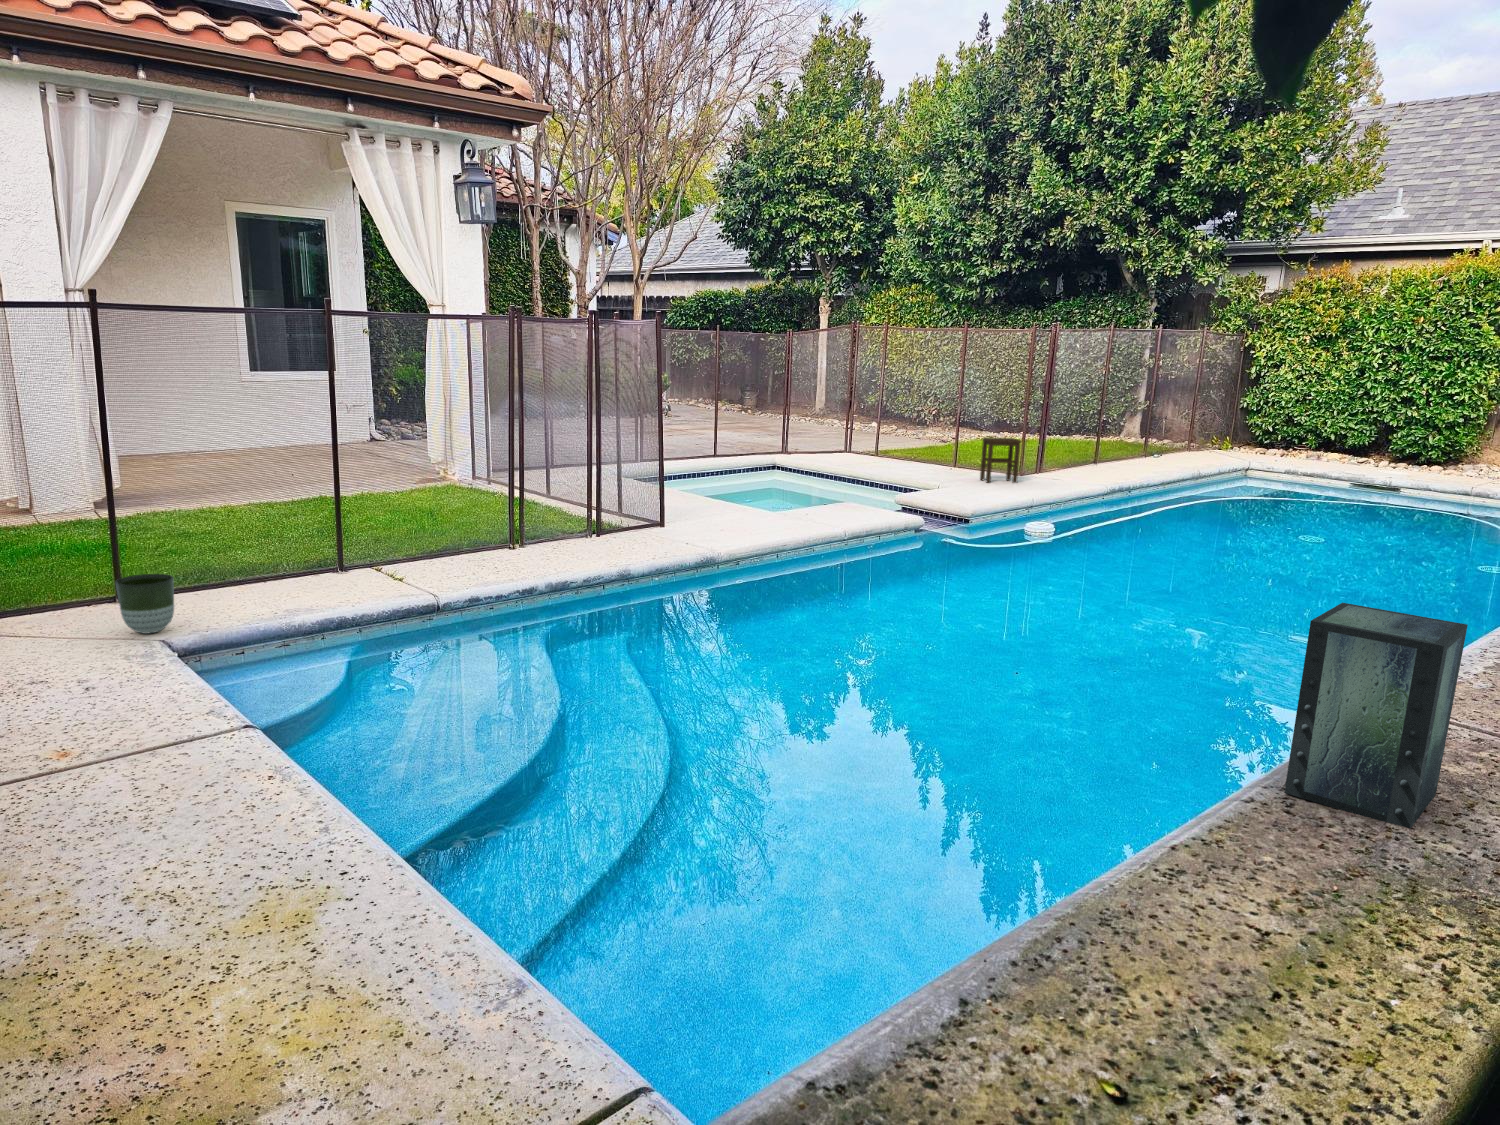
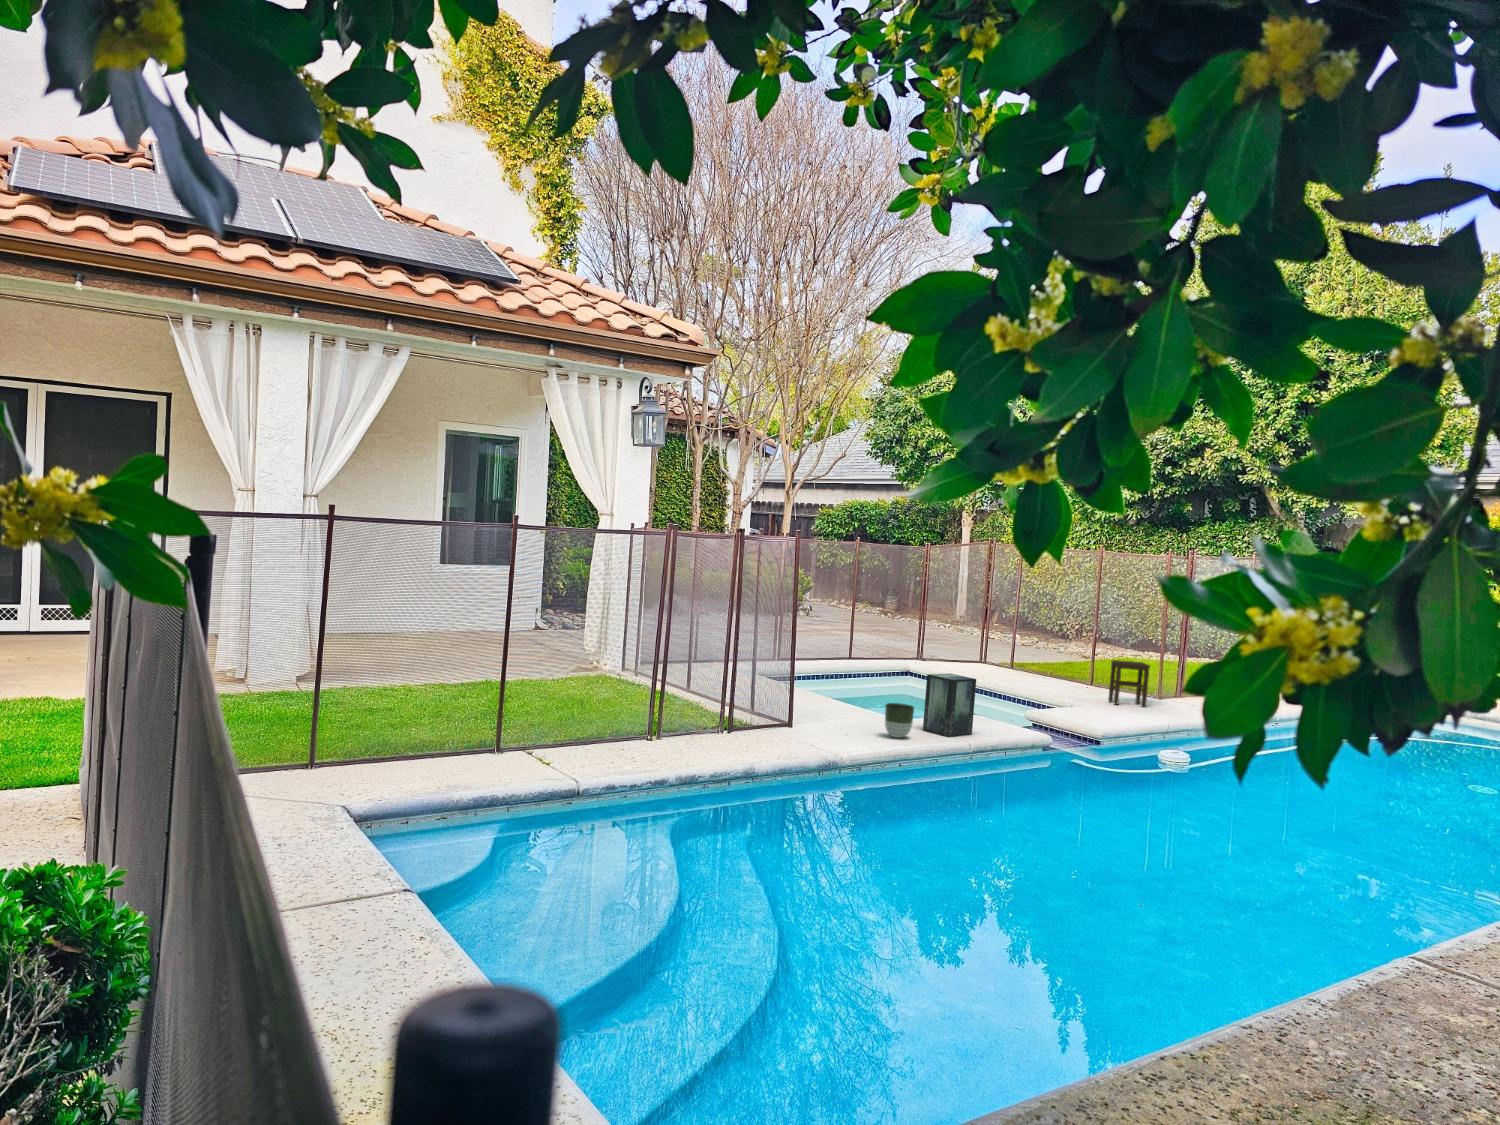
planter: present [116,574,174,634] -> present [885,703,914,738]
storage box: present [1284,603,1468,828] -> present [923,674,976,737]

